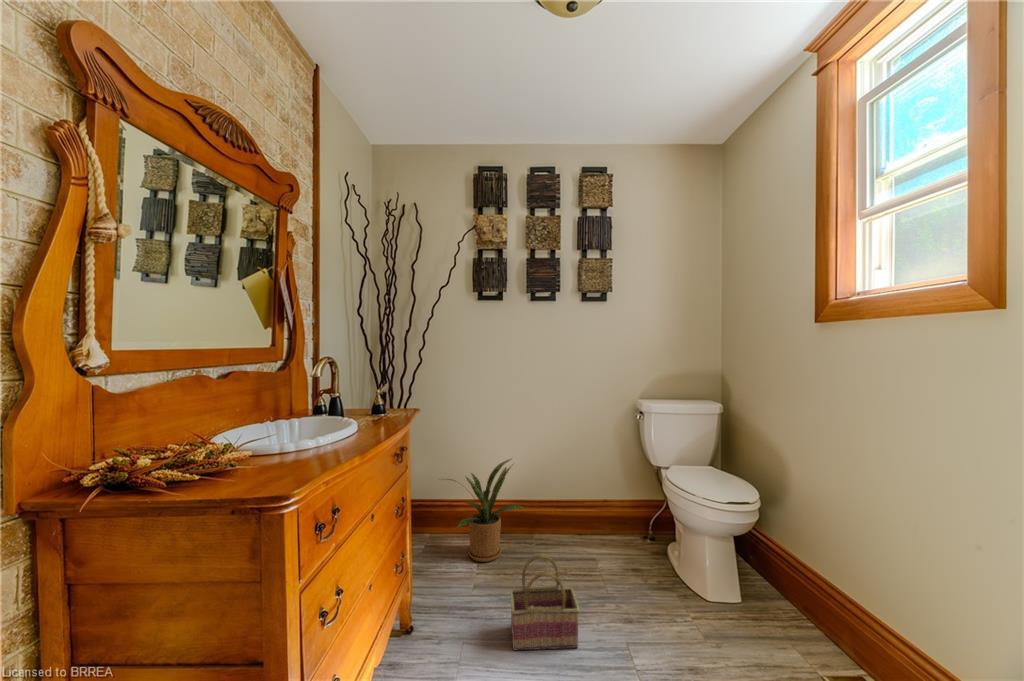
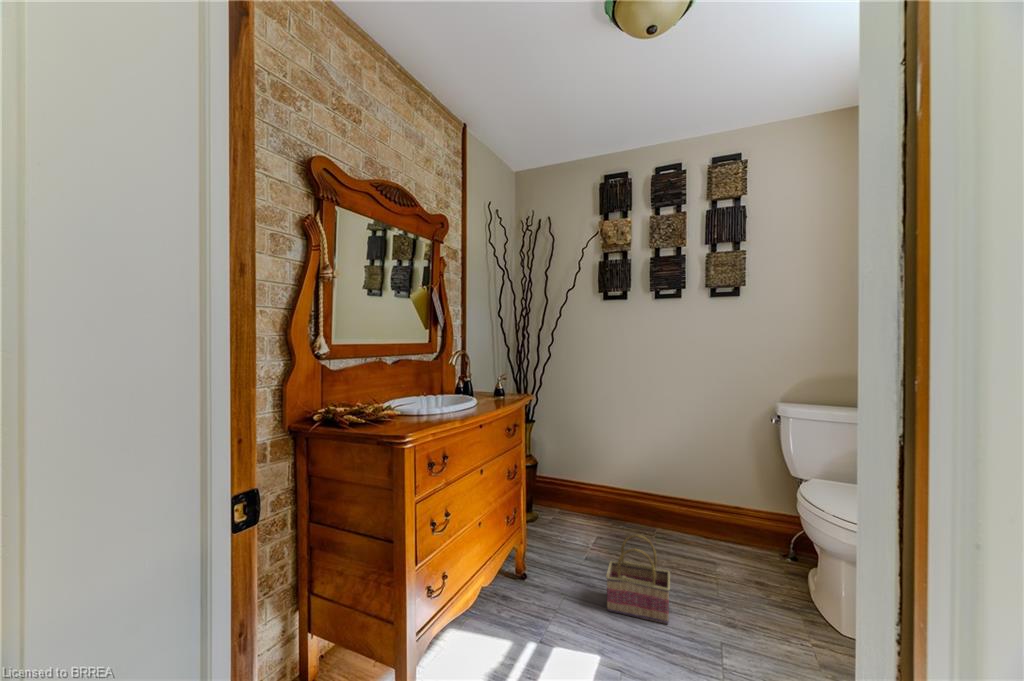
house plant: present [445,459,522,562] -> none [562,449,645,541]

